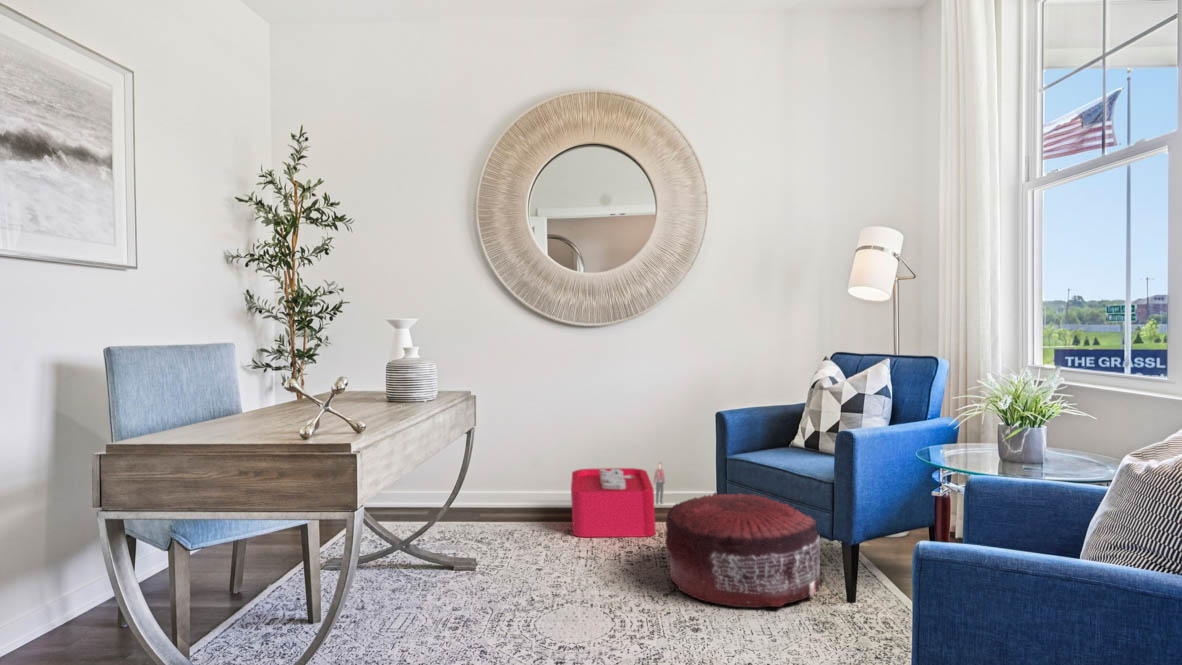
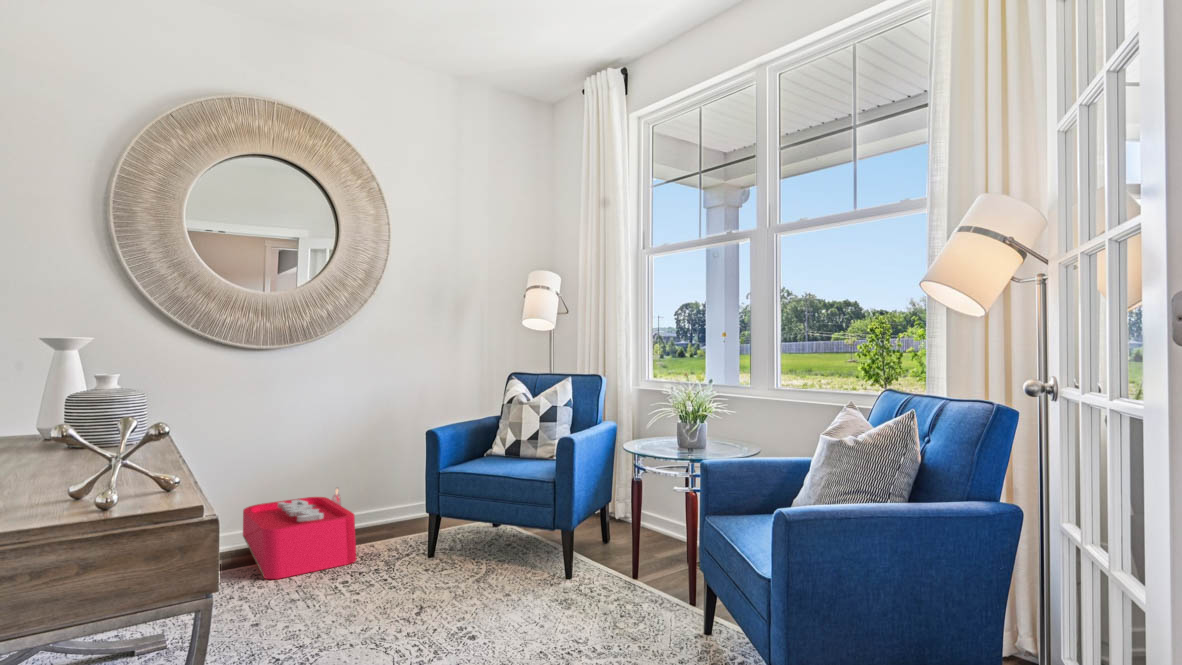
pouf: present [665,493,823,607] -> none [403,500,545,611]

